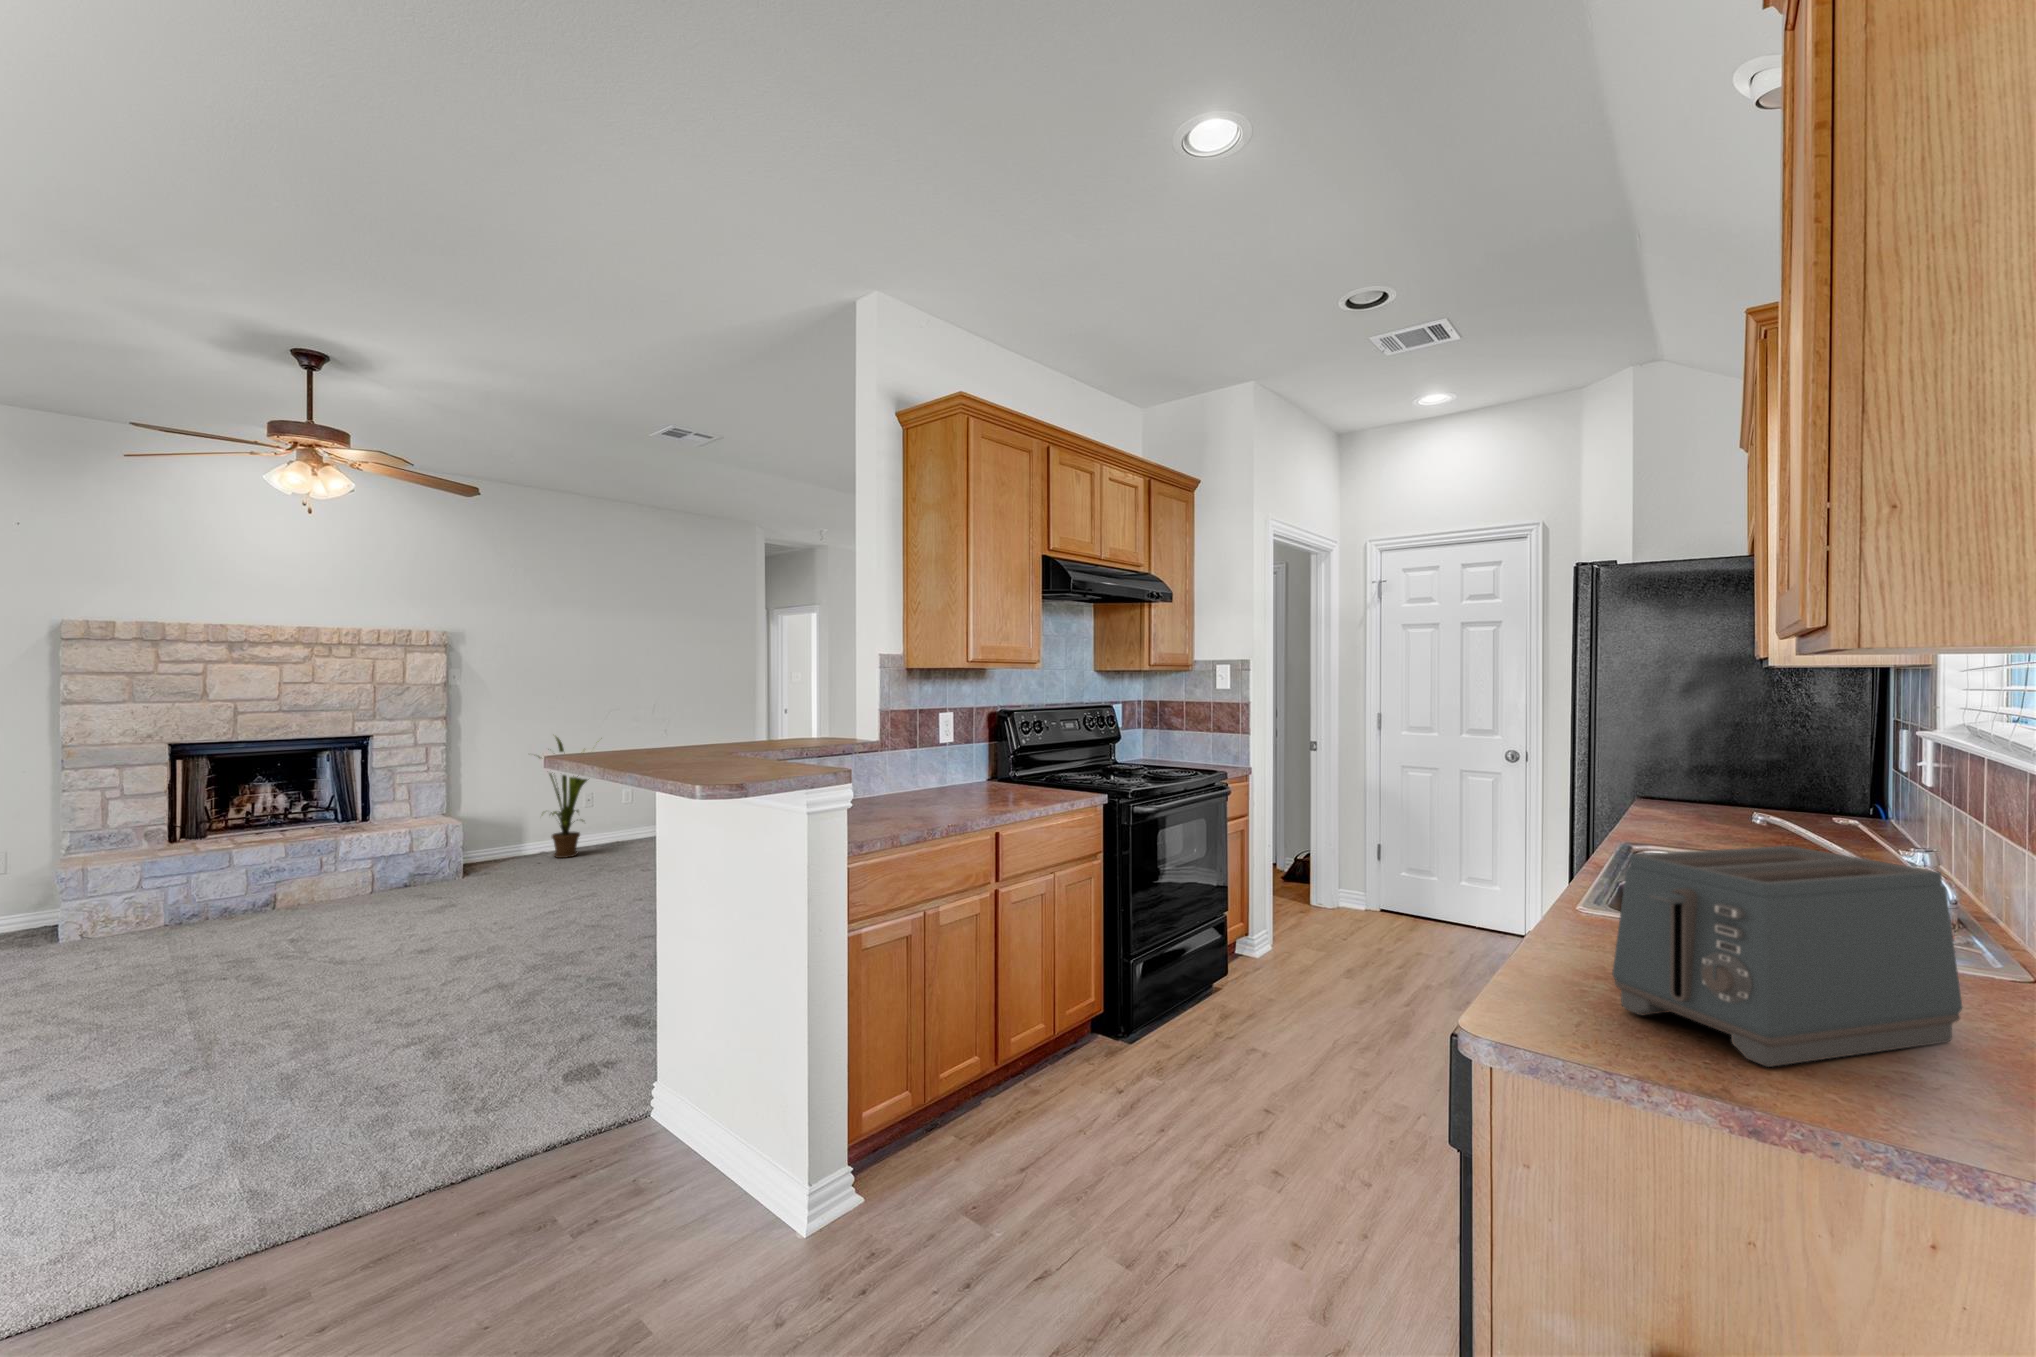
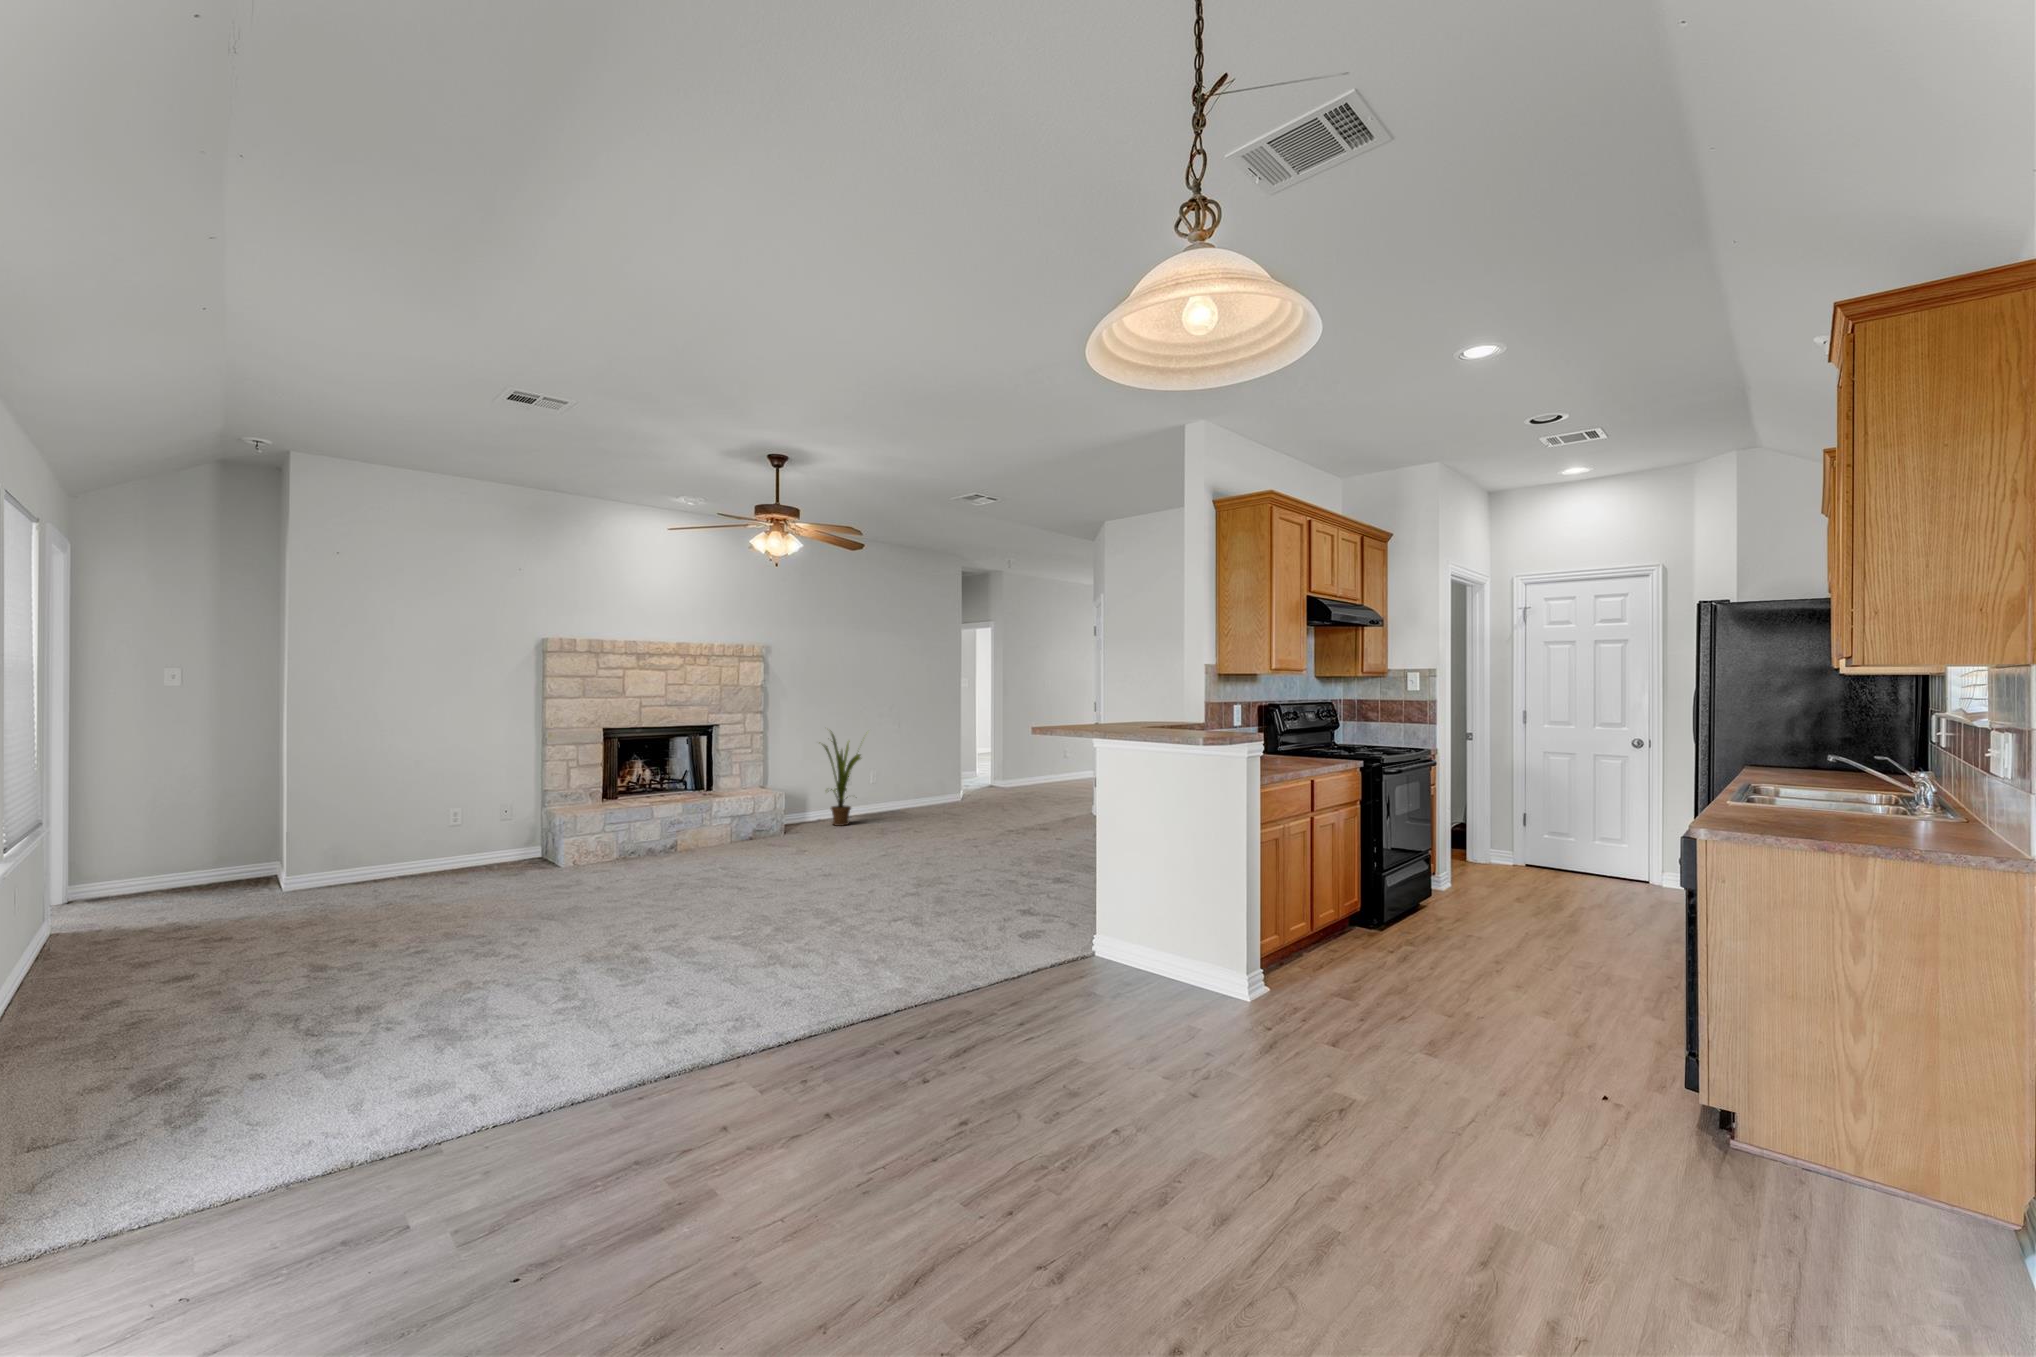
toaster: present [1612,846,1962,1067] -> none [1750,754,1907,833]

